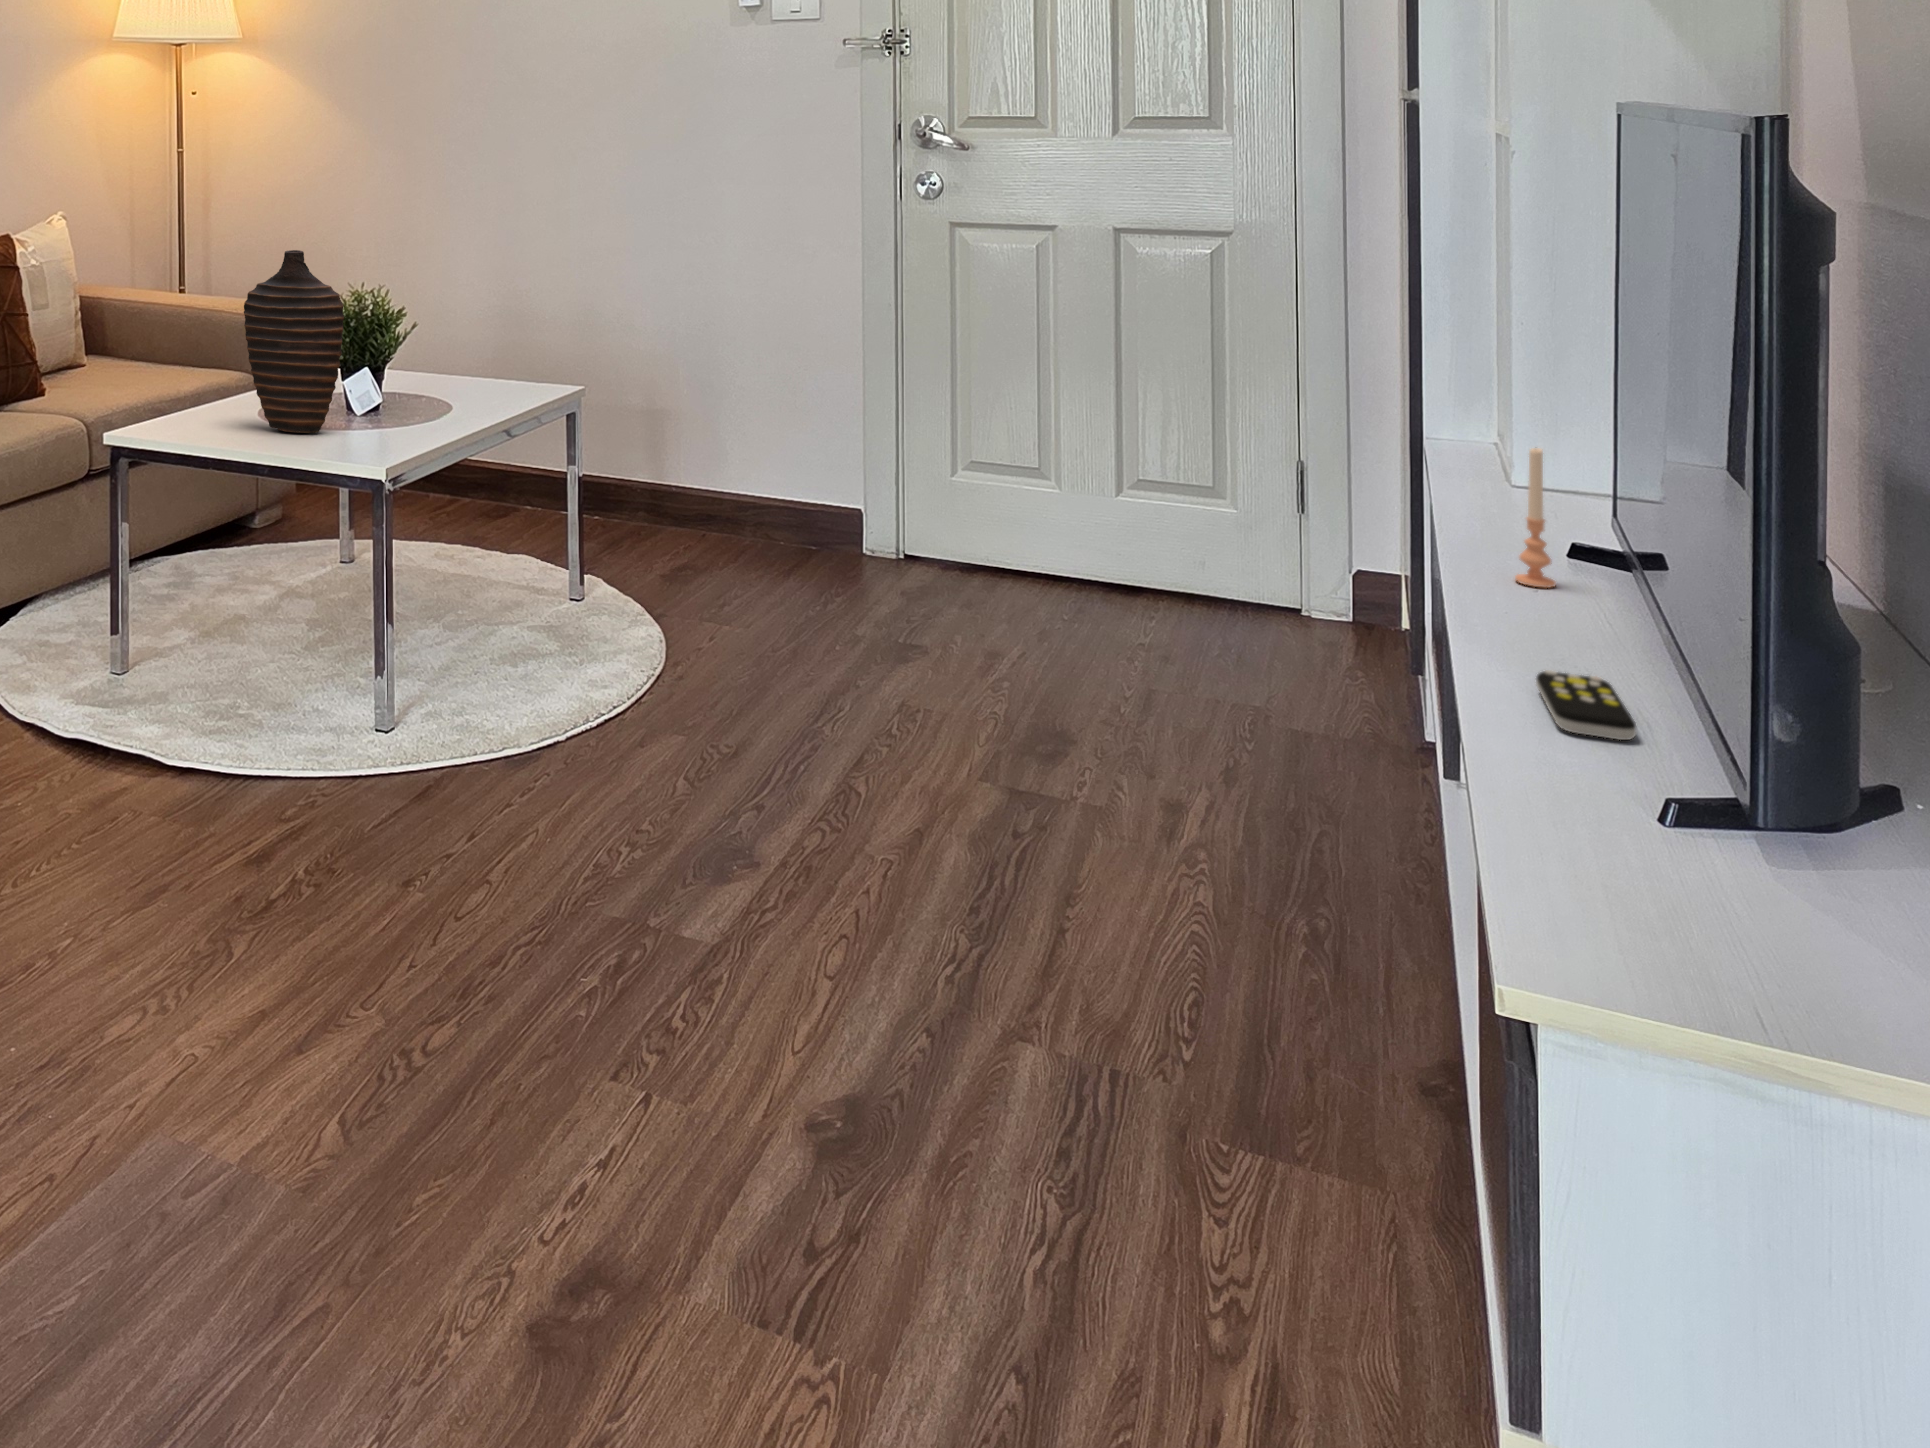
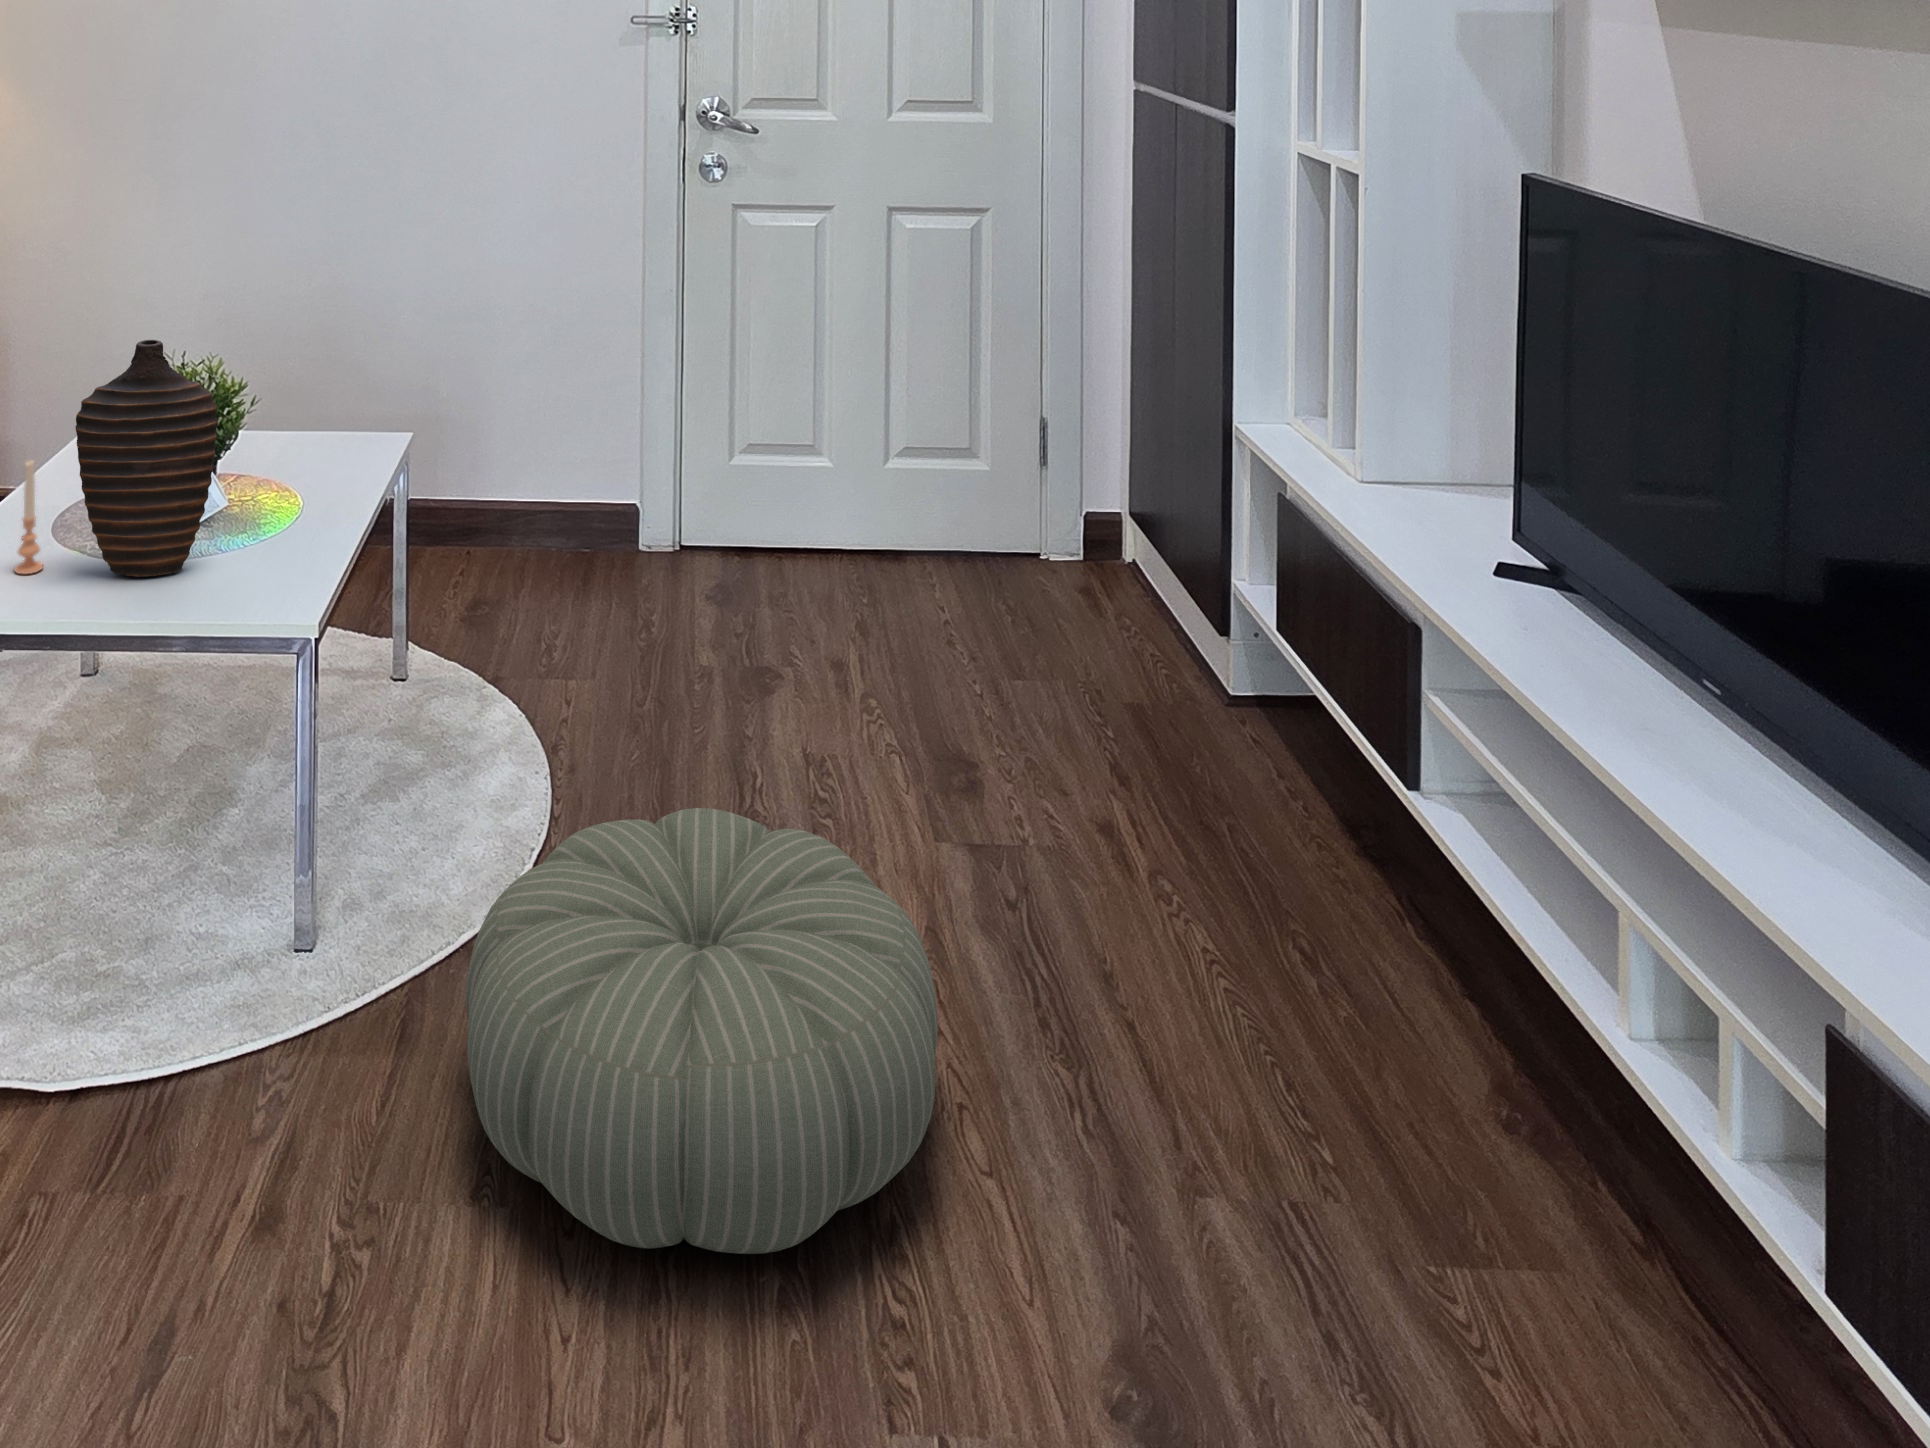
candle: present [1515,448,1556,588] -> present [14,460,43,574]
pouf: none [414,661,830,966] -> present [466,808,938,1254]
remote control: present [1536,670,1636,740] -> none [1678,753,1806,829]

